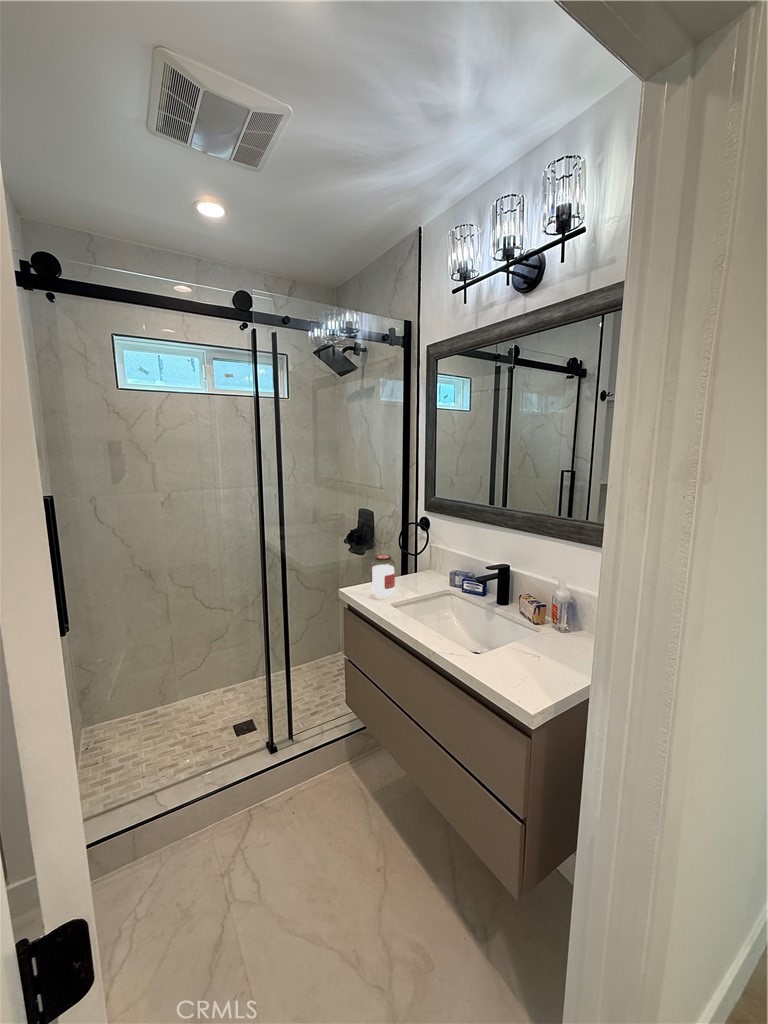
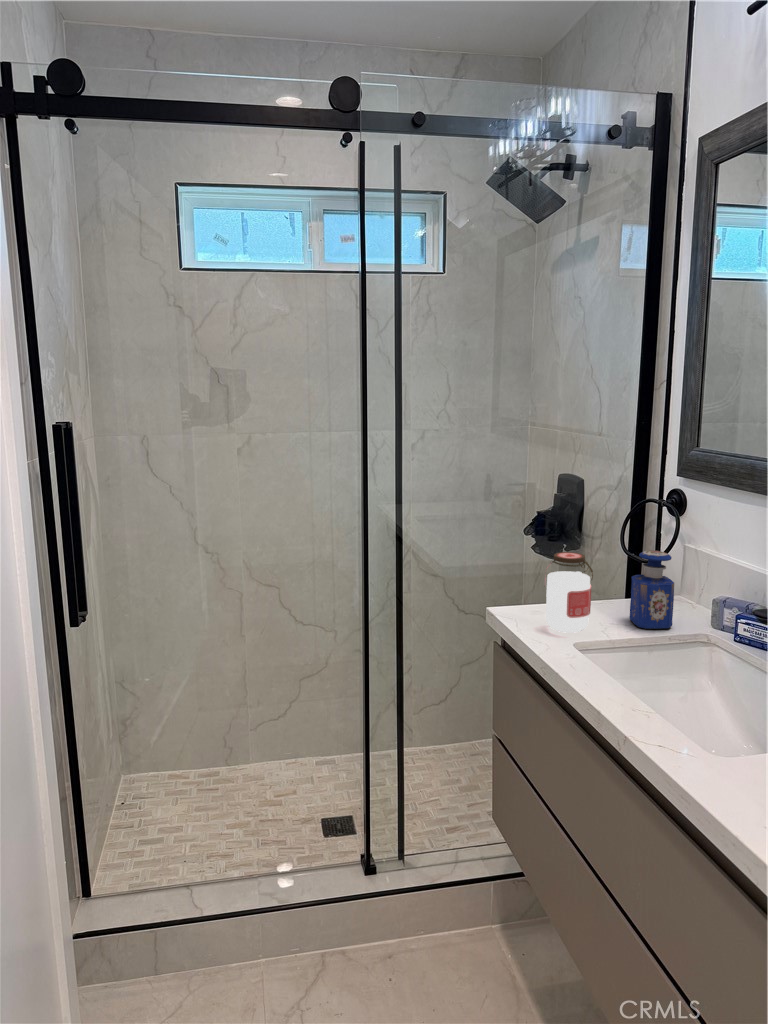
perfume bottle: none [411,550,432,590] -> present [630,550,674,629]

